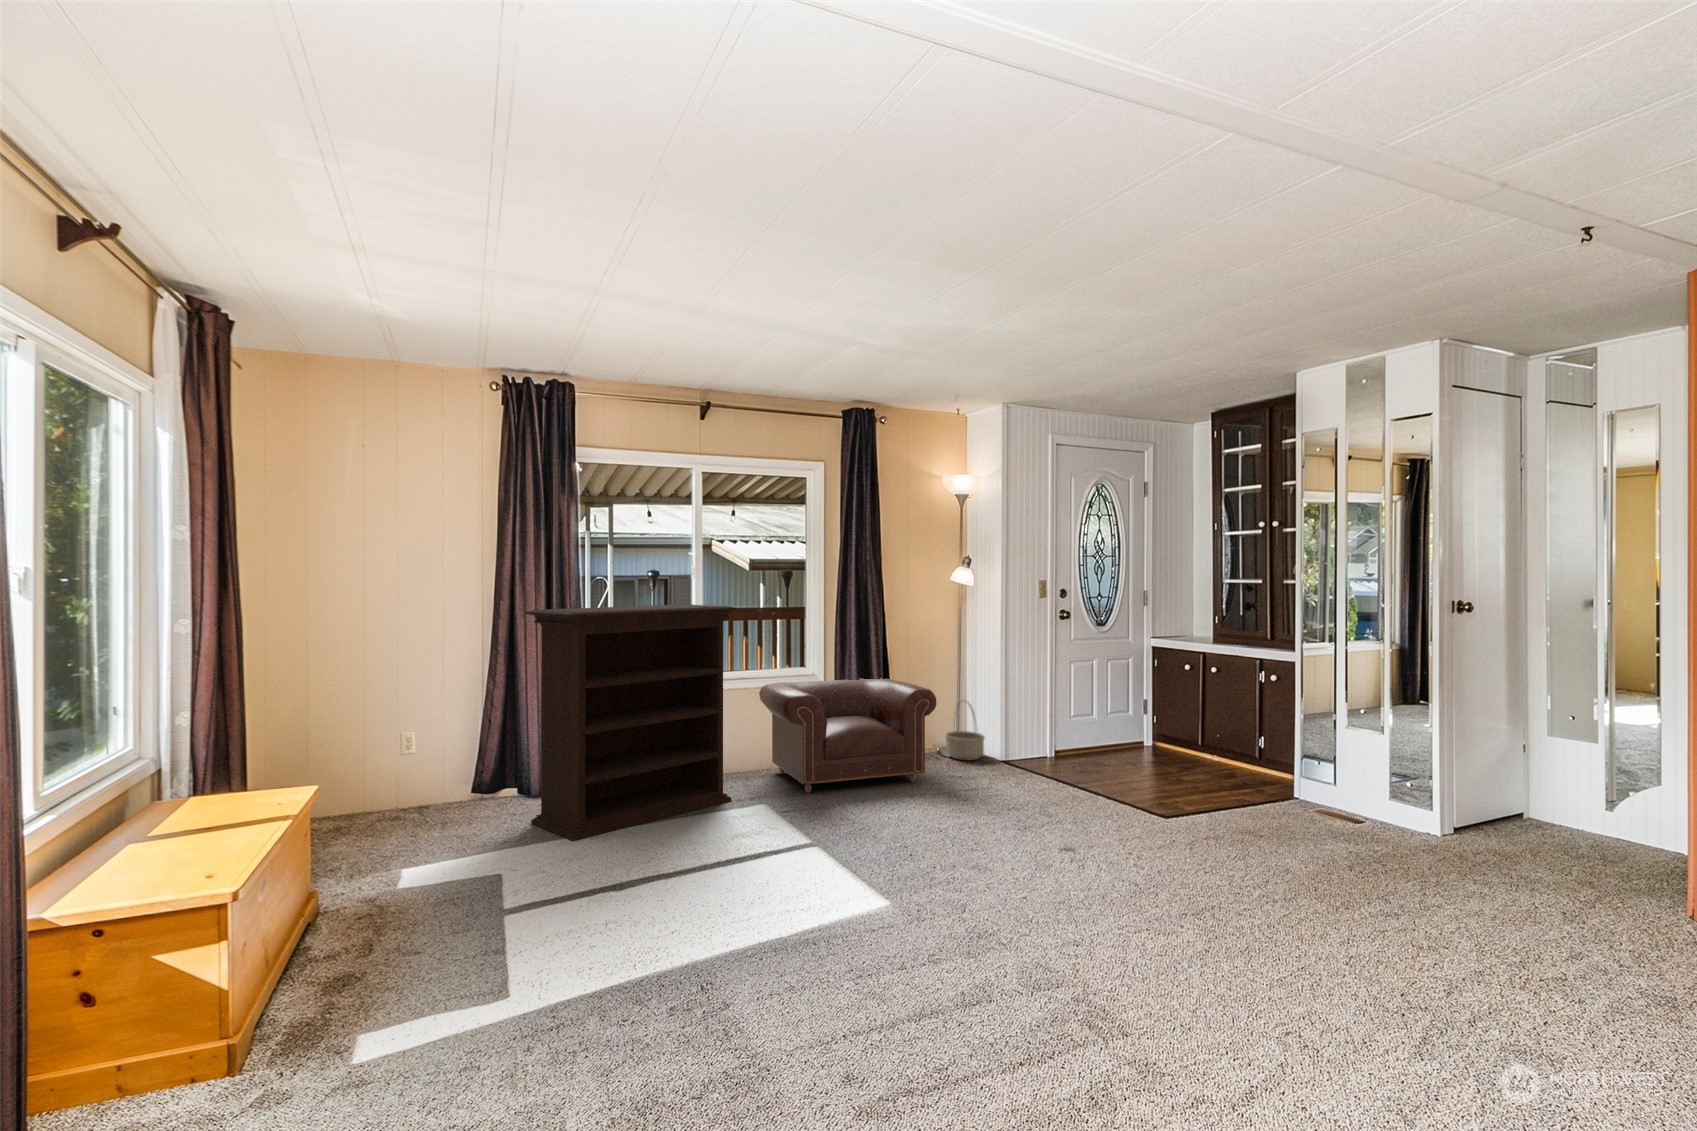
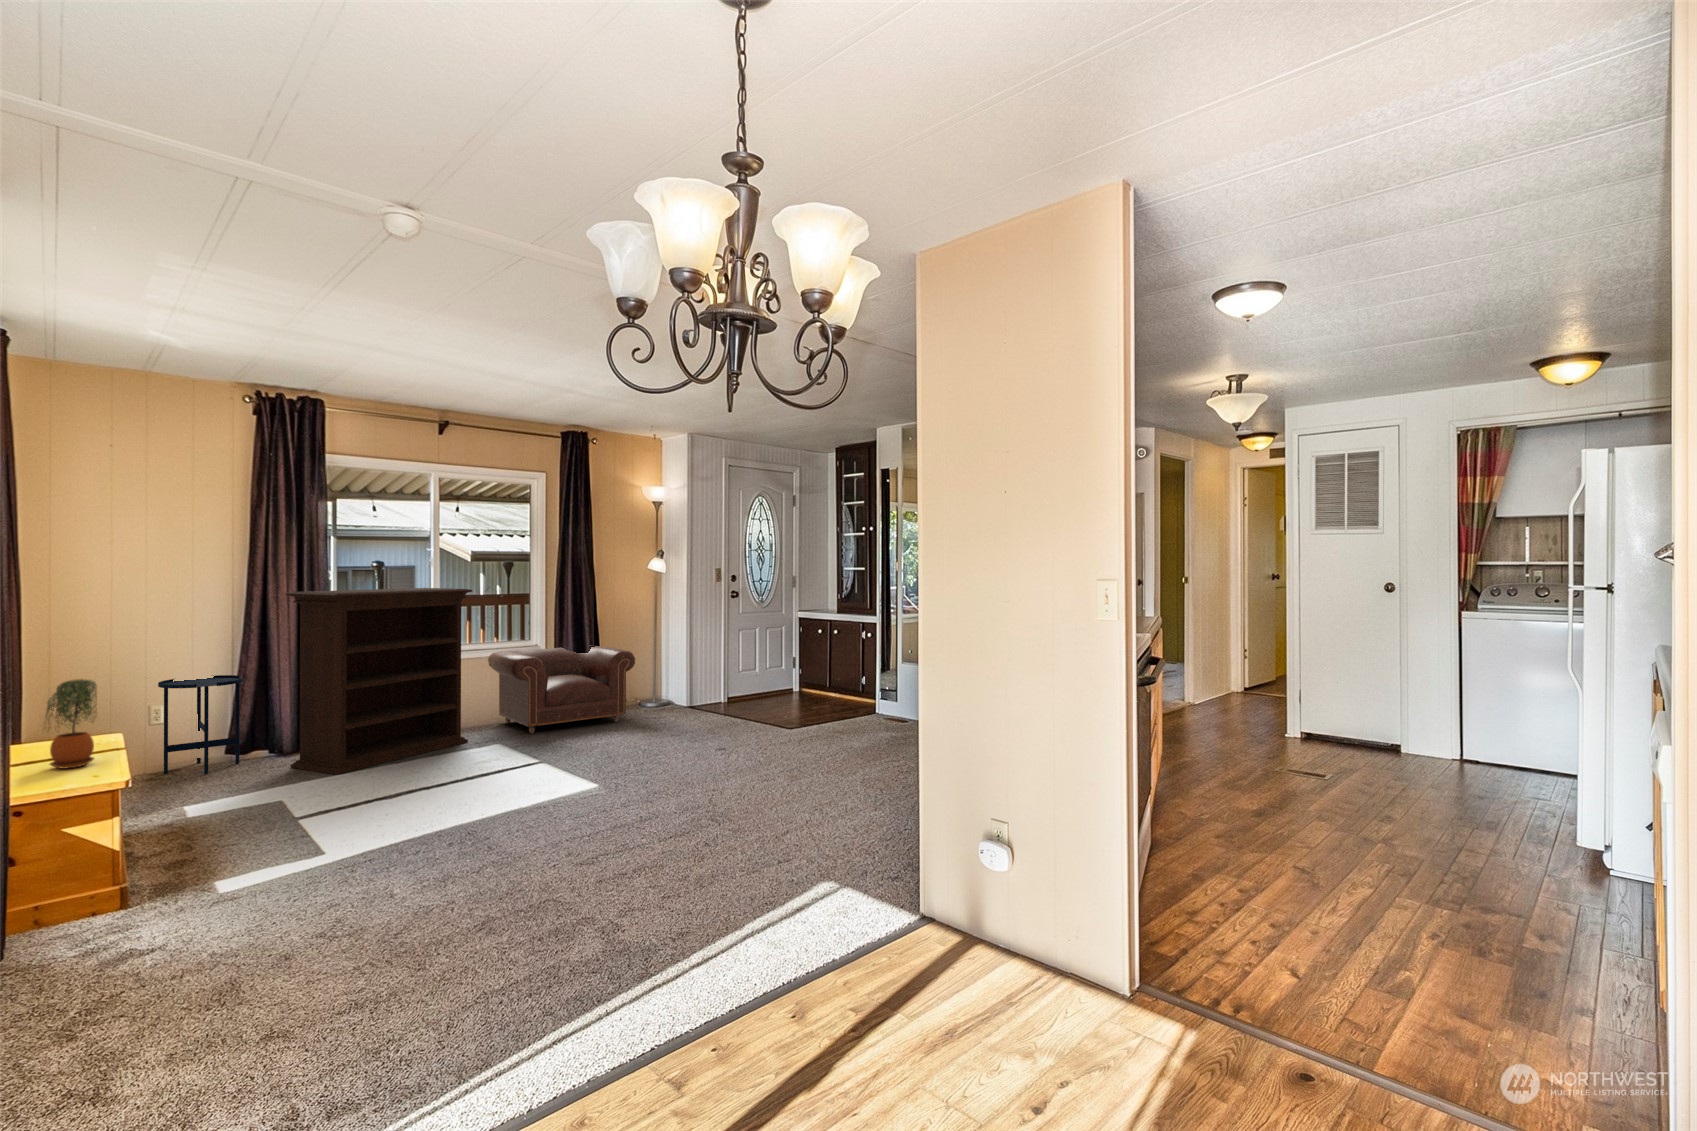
basket: present [945,700,985,760] -> none [642,661,674,707]
side table: none [403,705,490,824] -> present [158,675,245,774]
potted plant: none [179,730,247,852] -> present [44,679,97,769]

